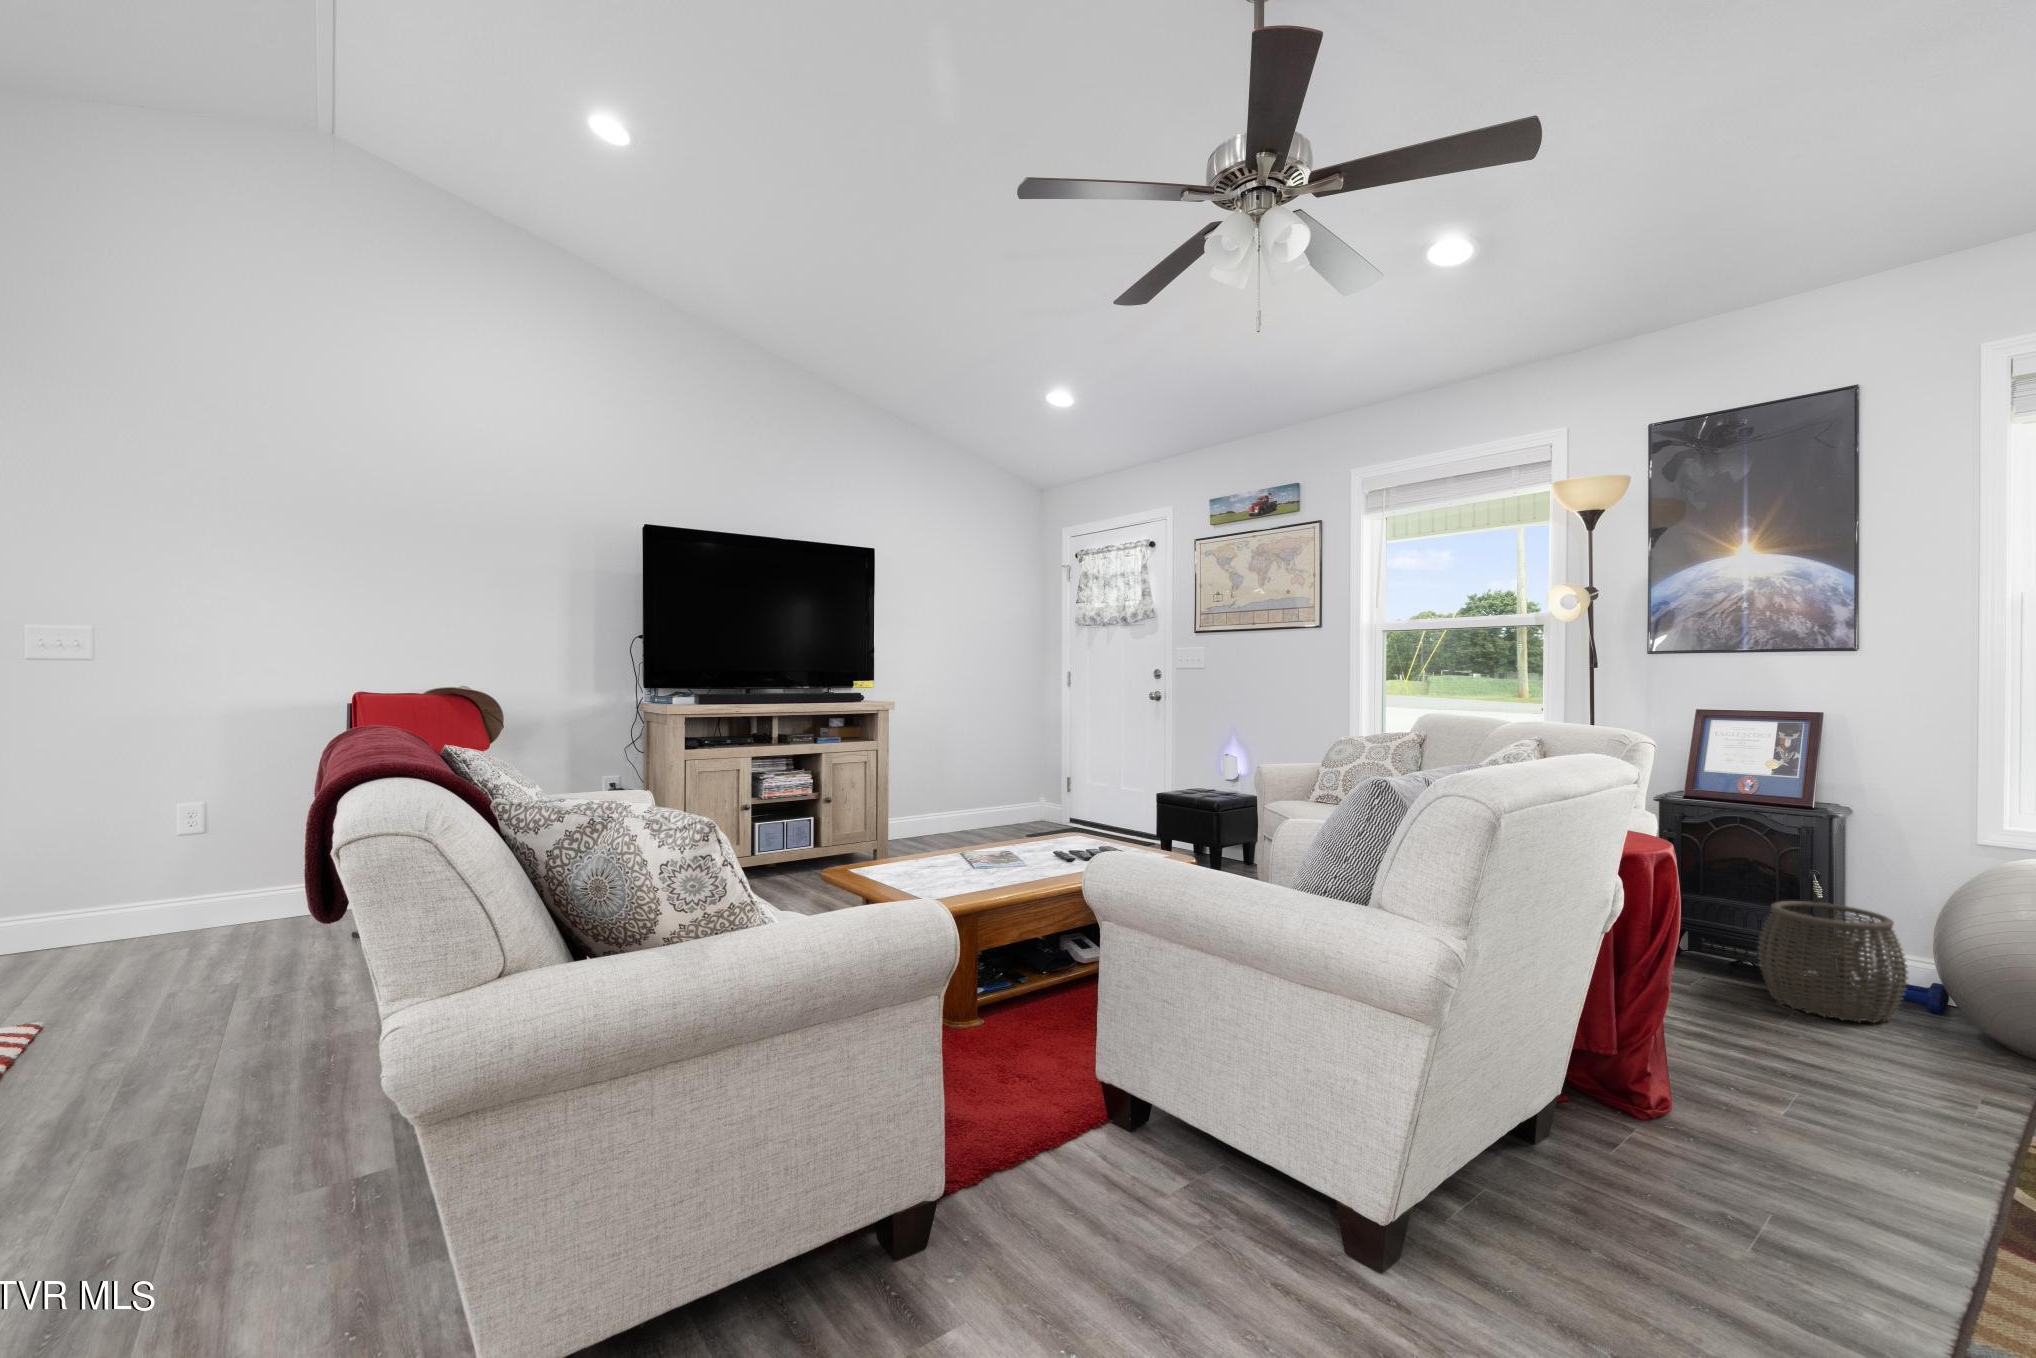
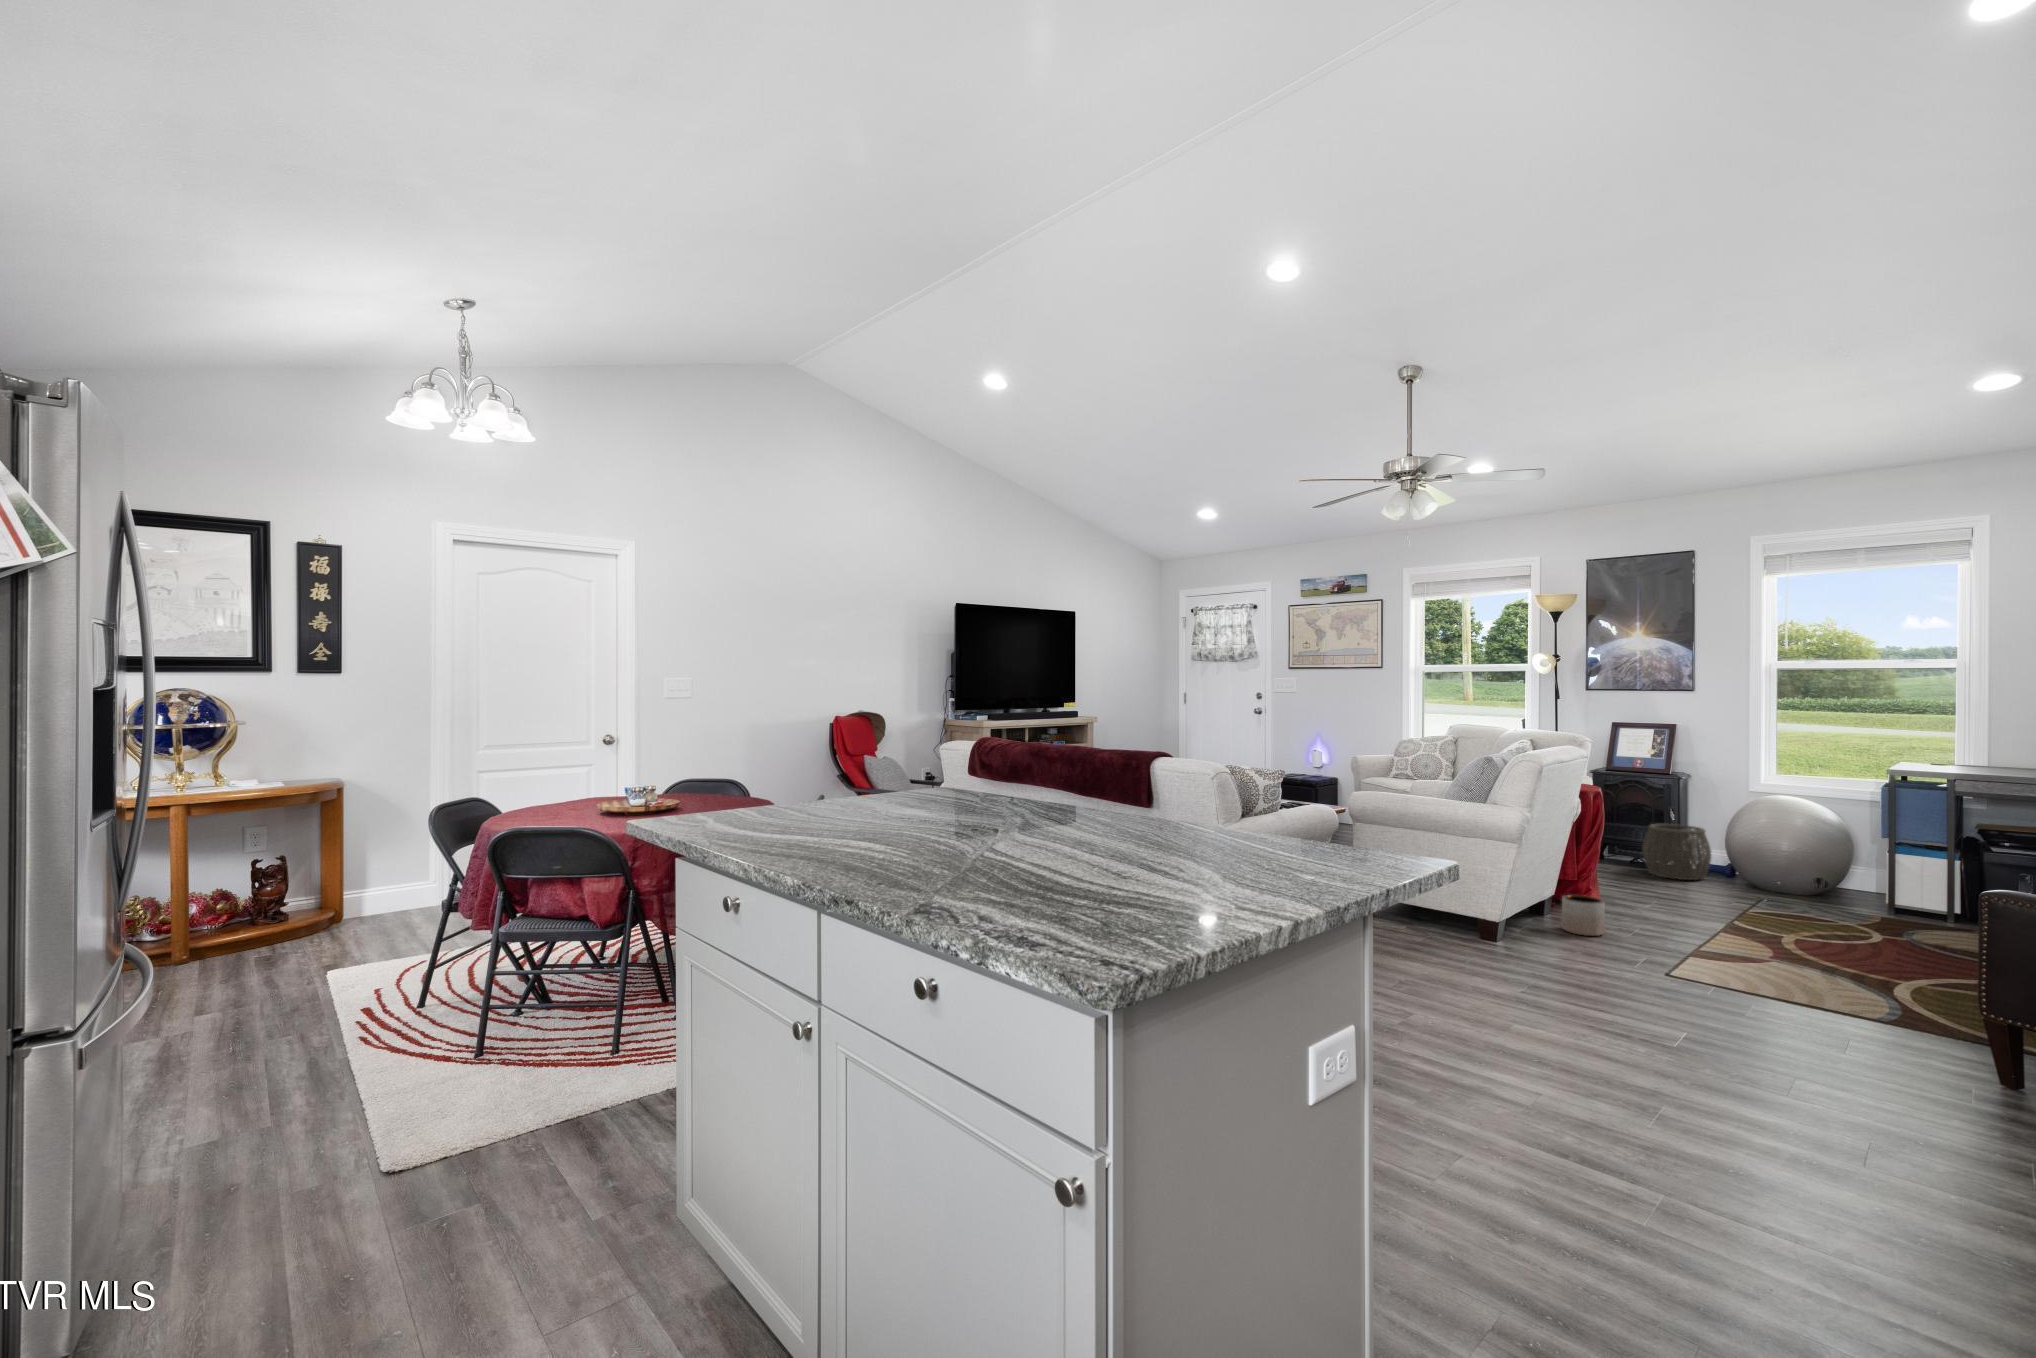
planter: none [1571,1130,1687,1265] -> present [1562,895,1605,936]

